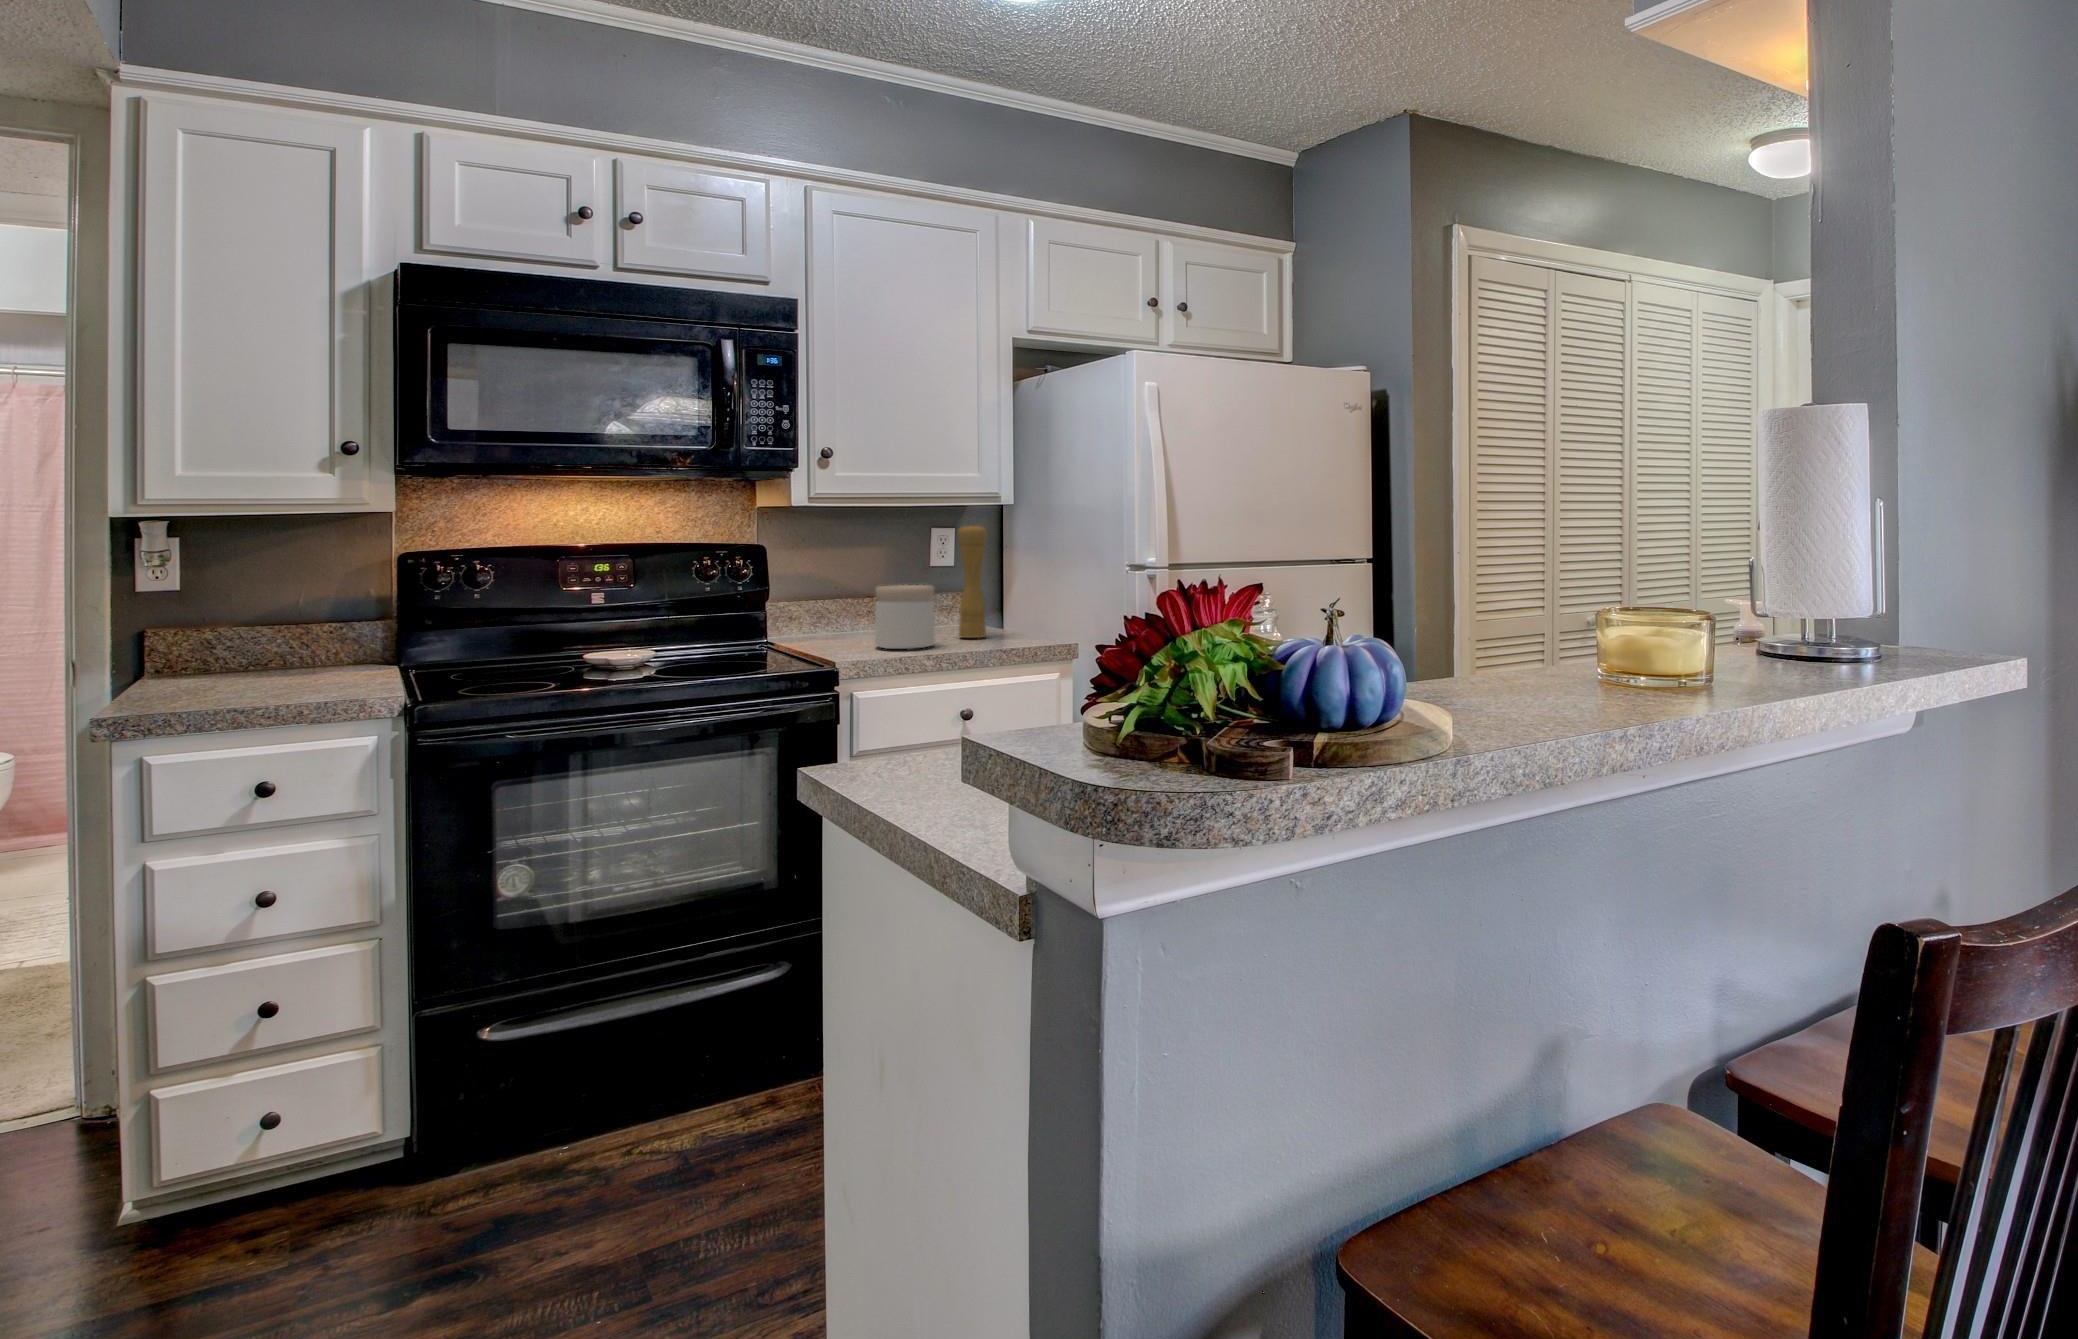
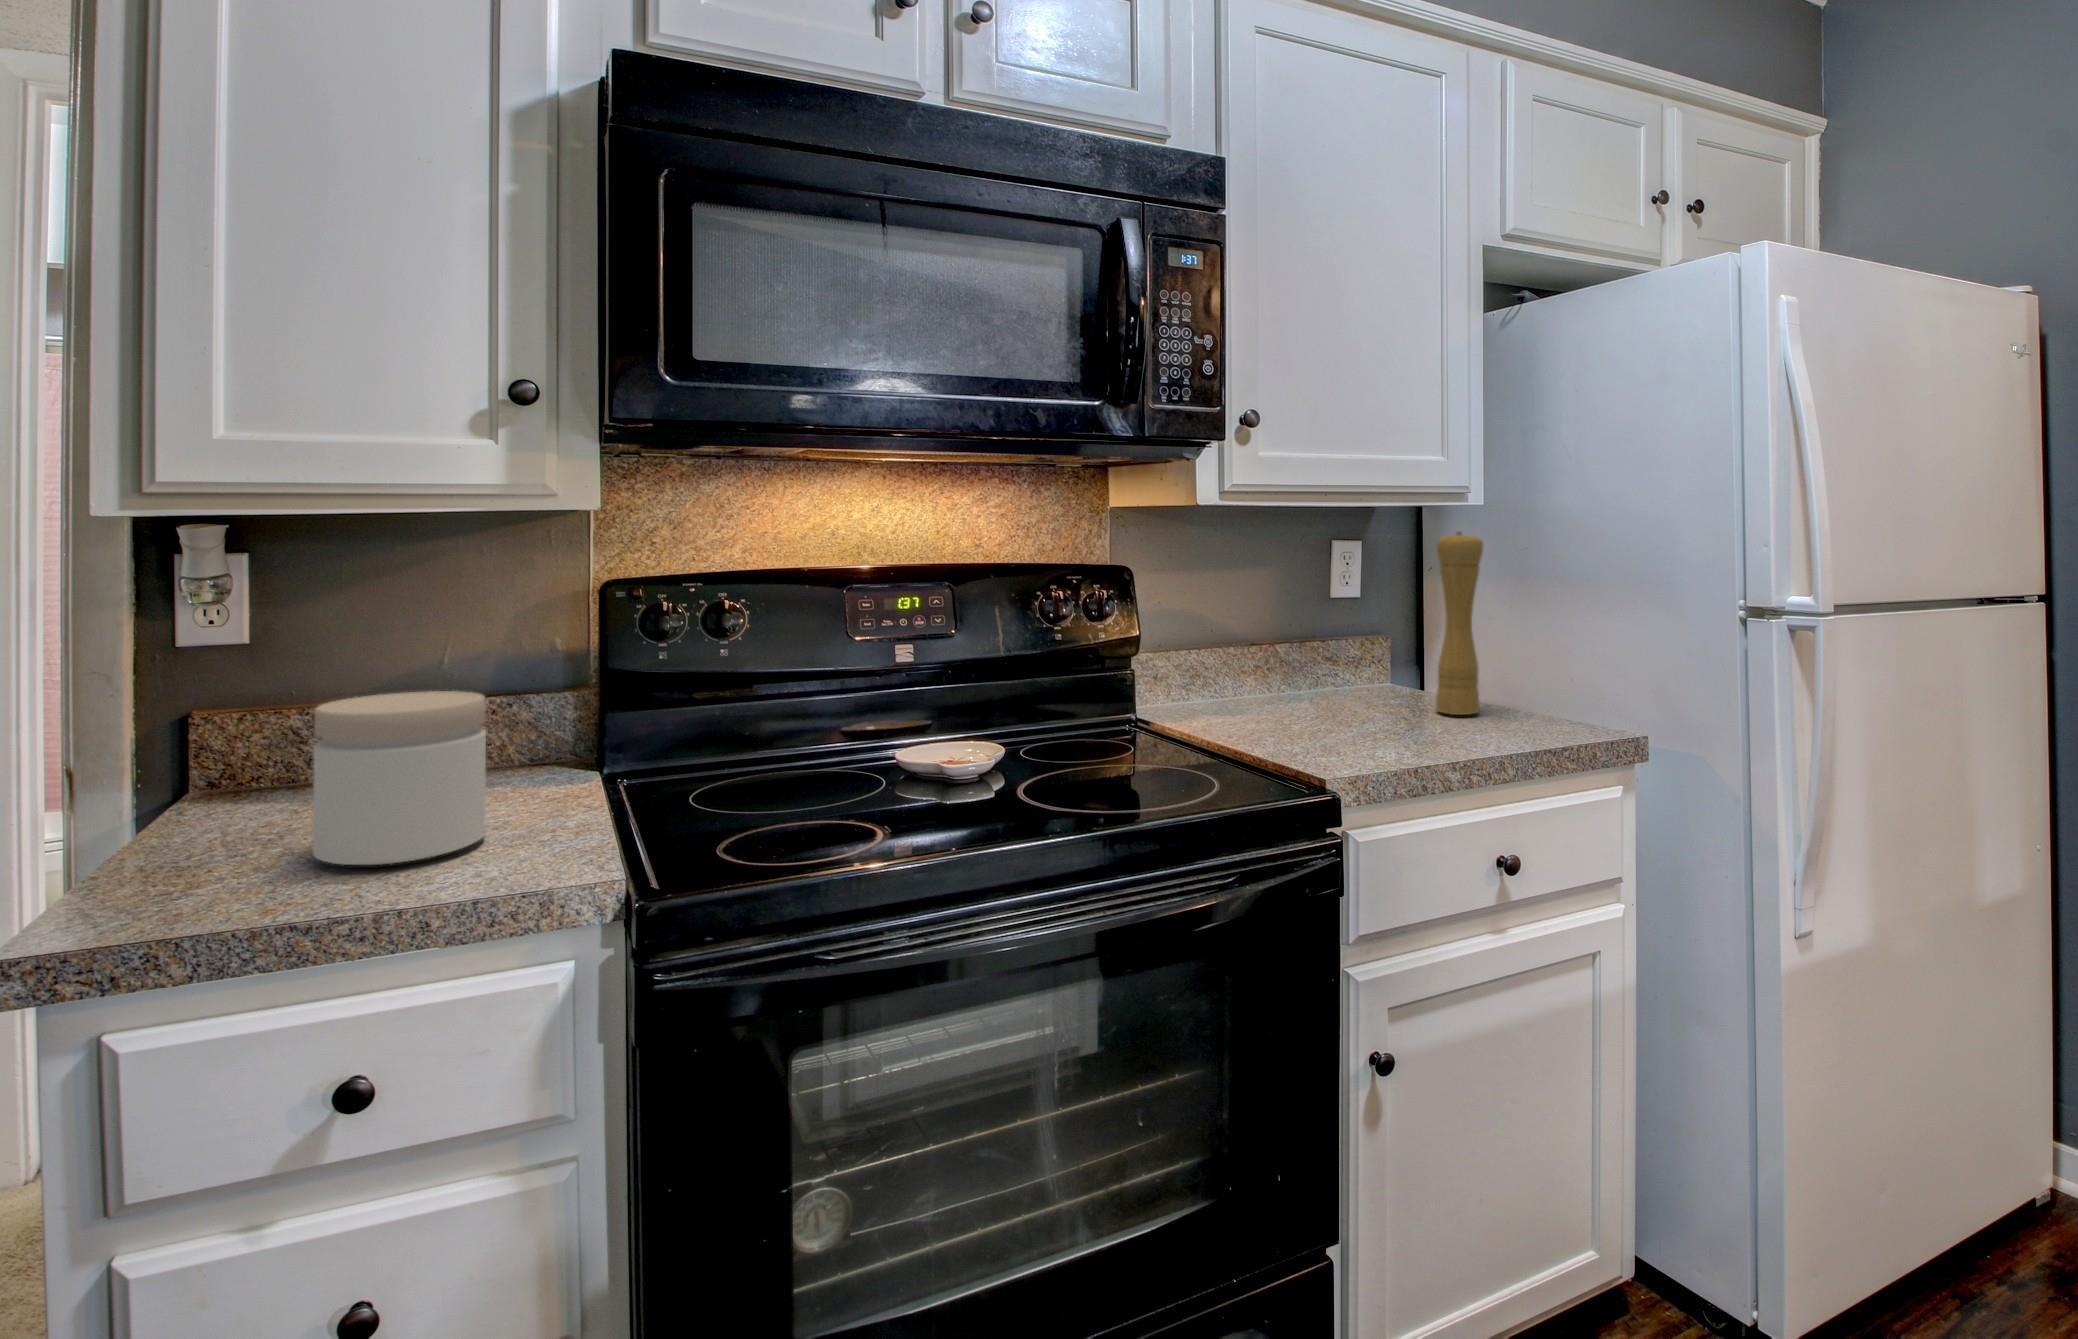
jar: present [875,585,935,649] -> present [313,691,486,865]

